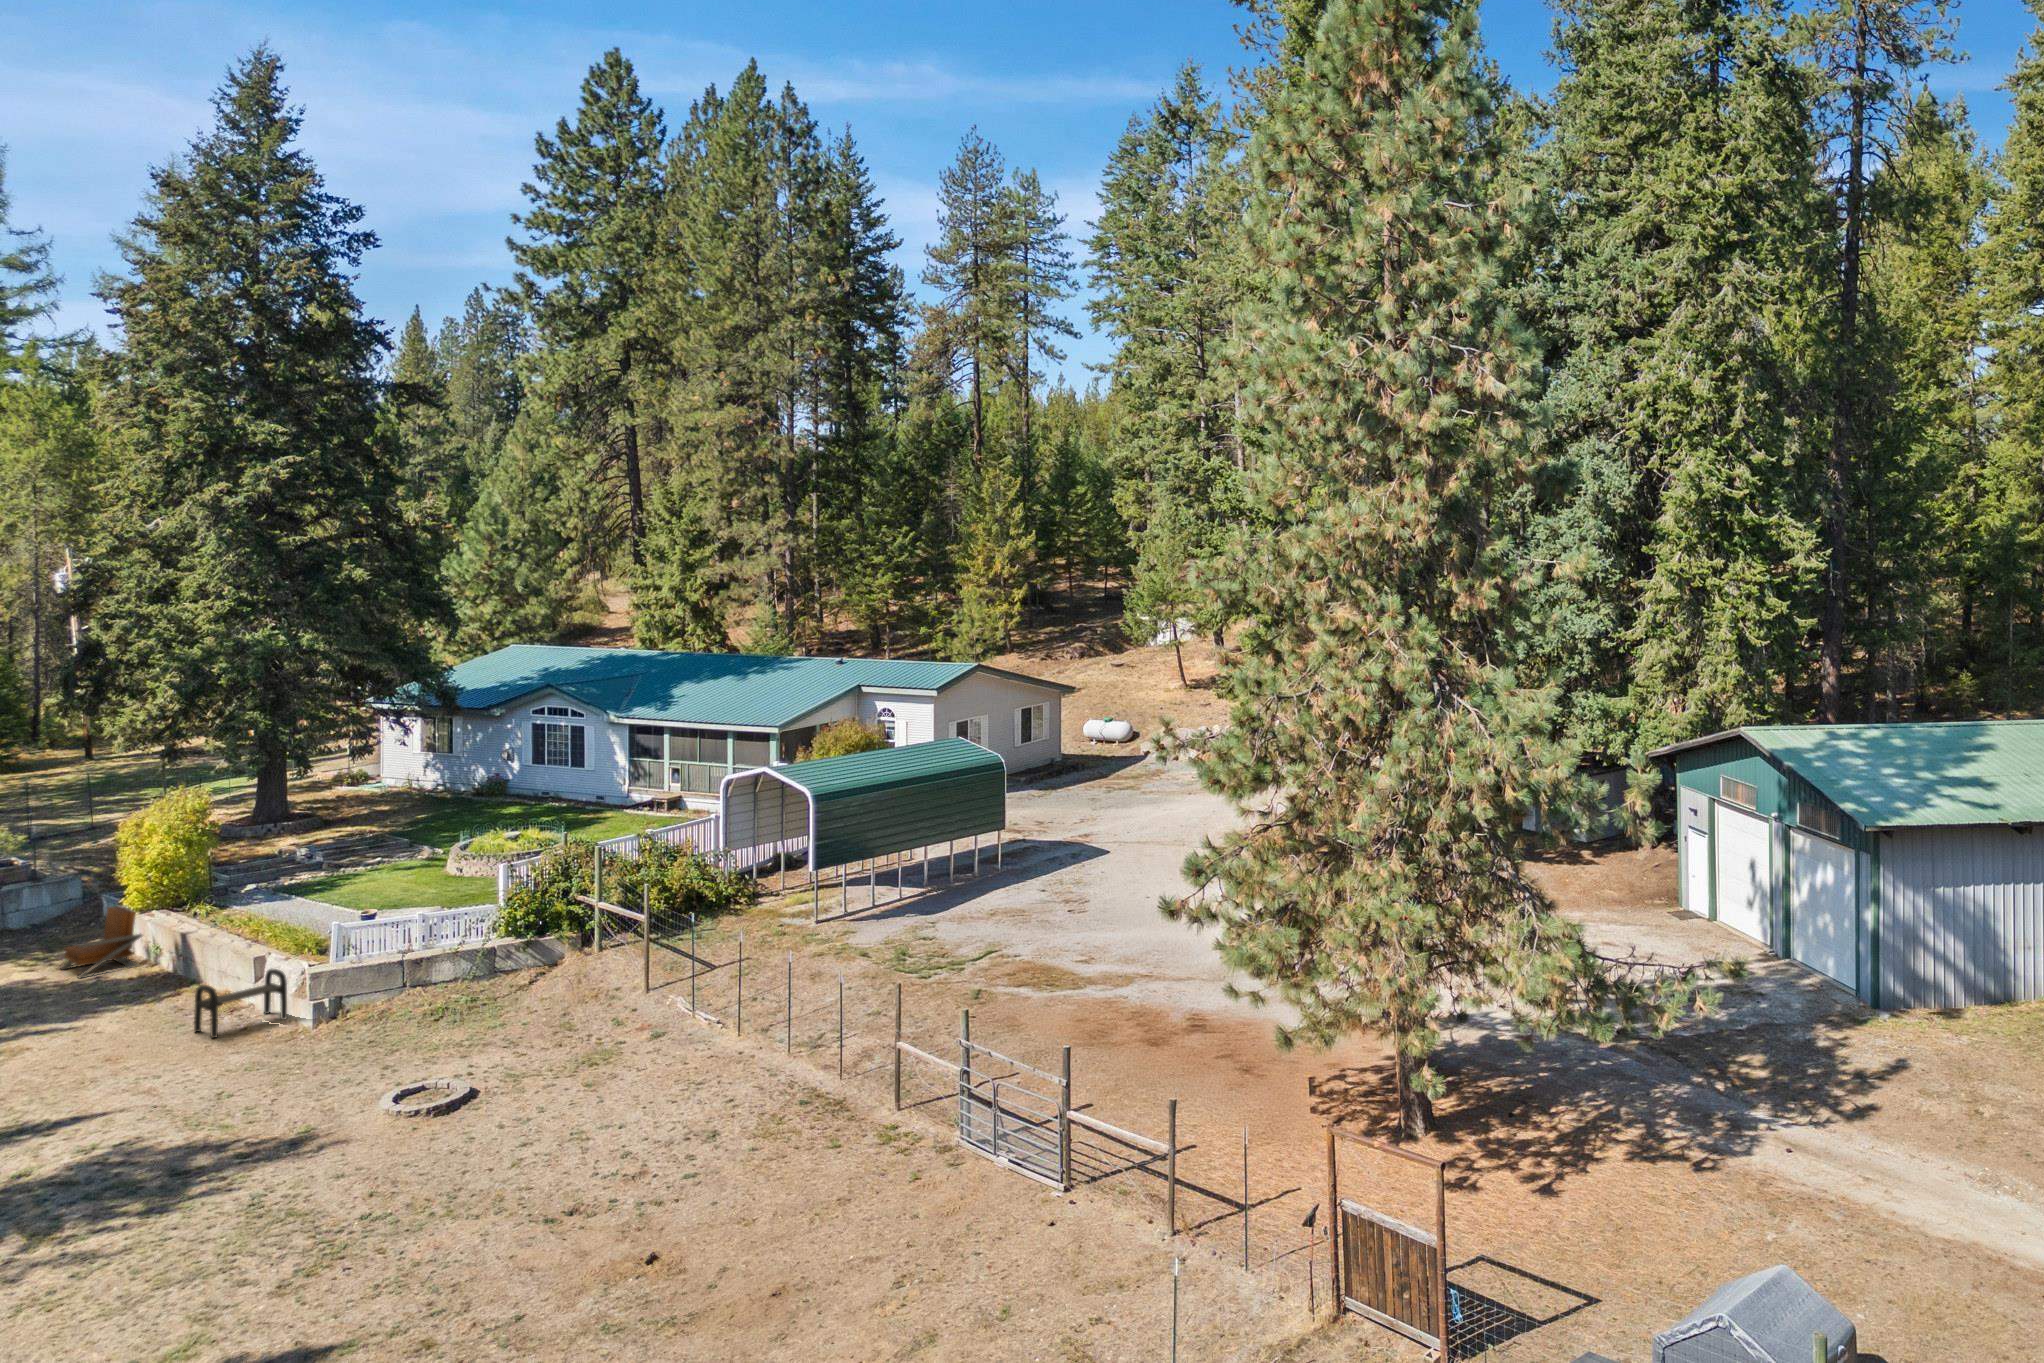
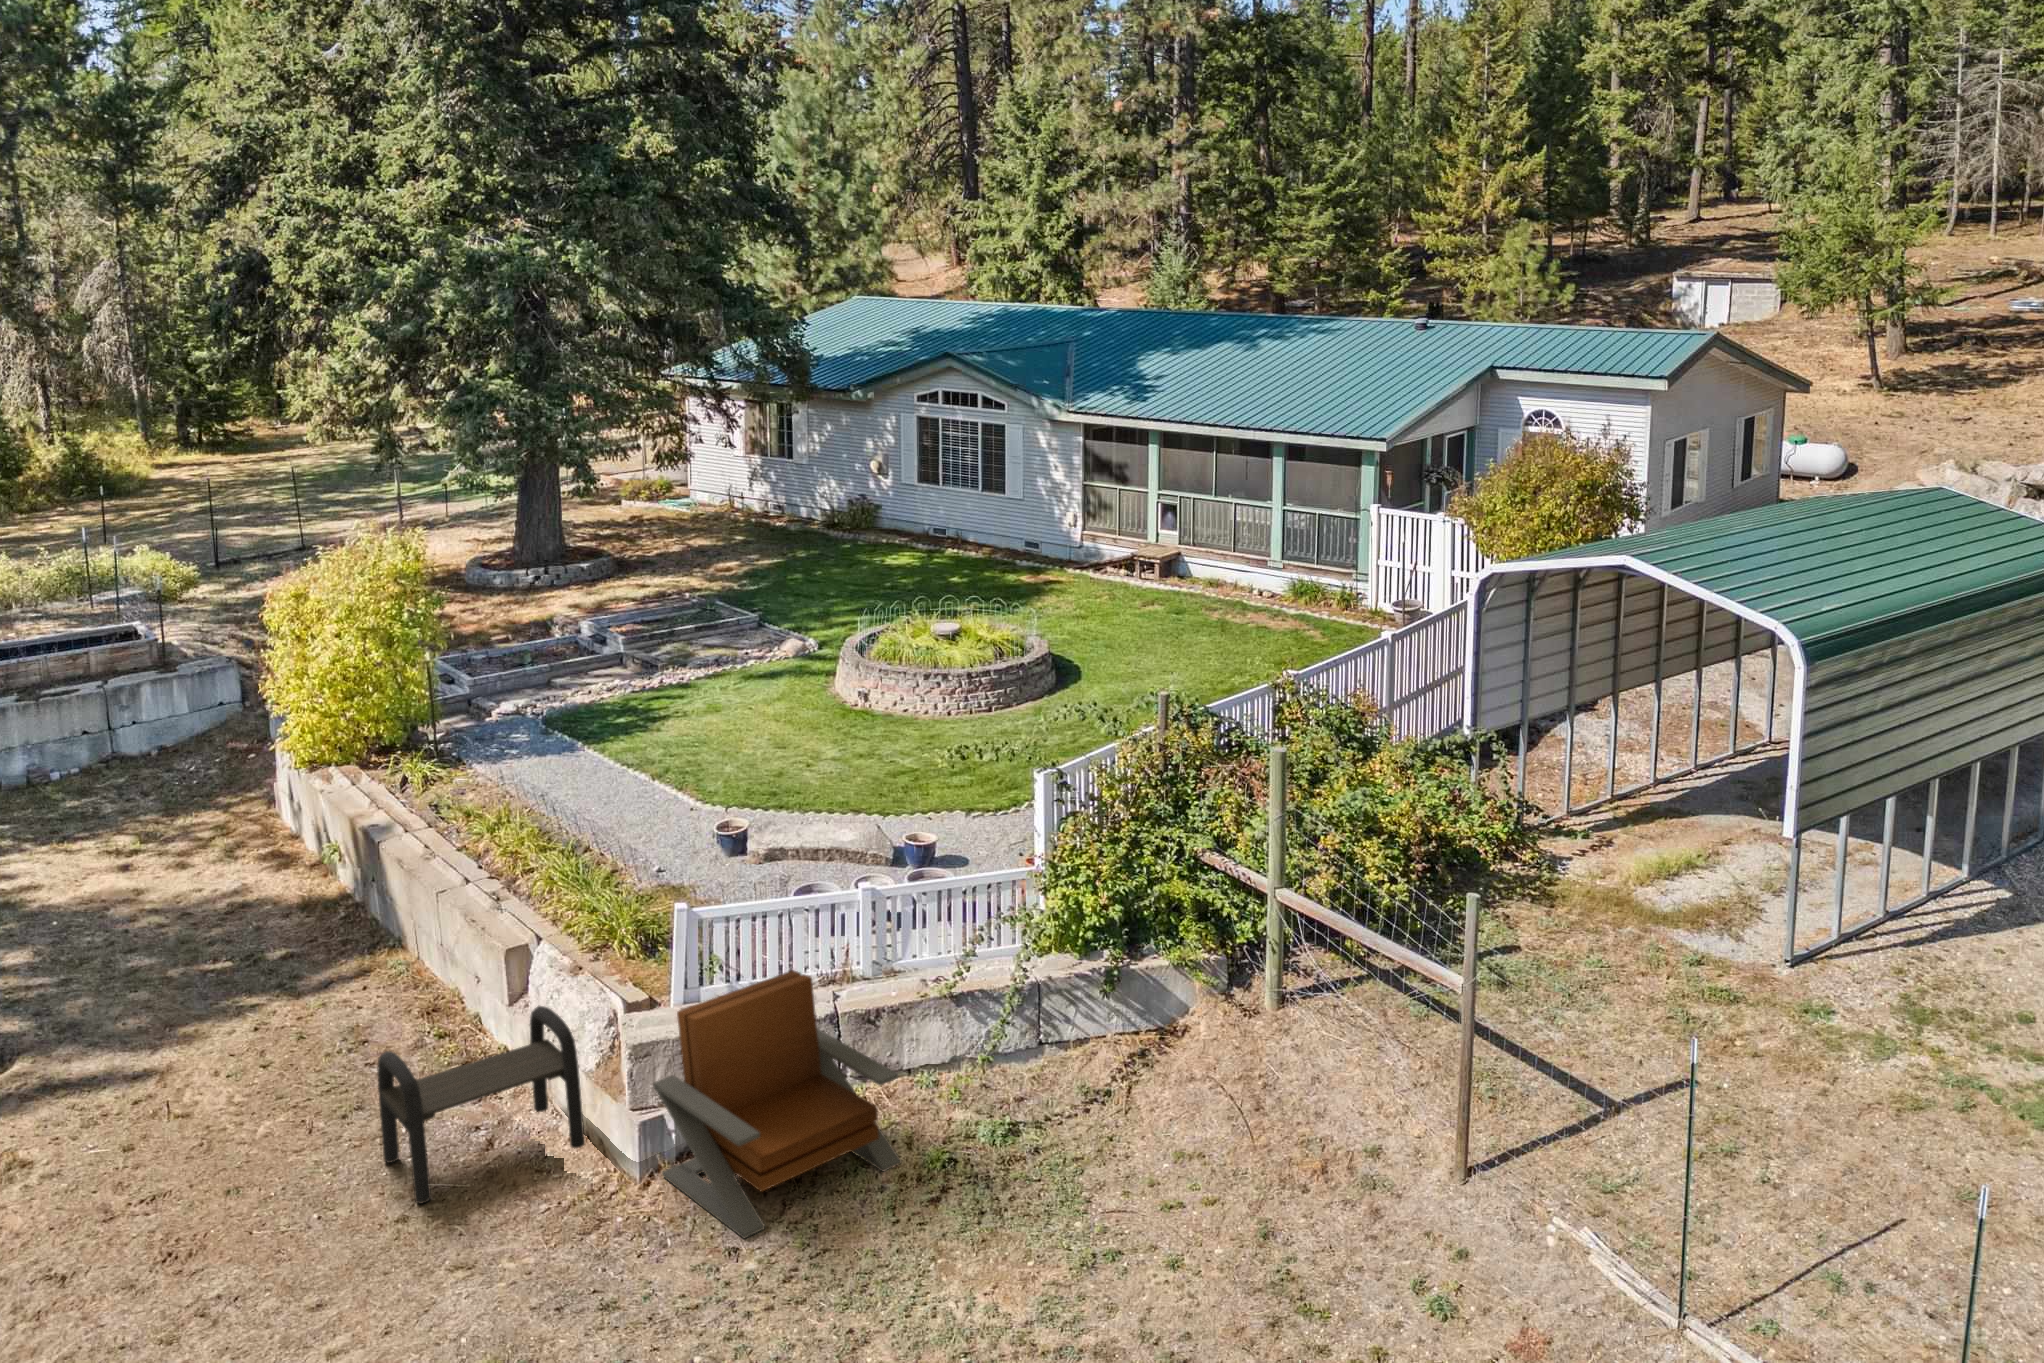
lounge chair: present [61,906,142,978] -> present [653,970,901,1238]

